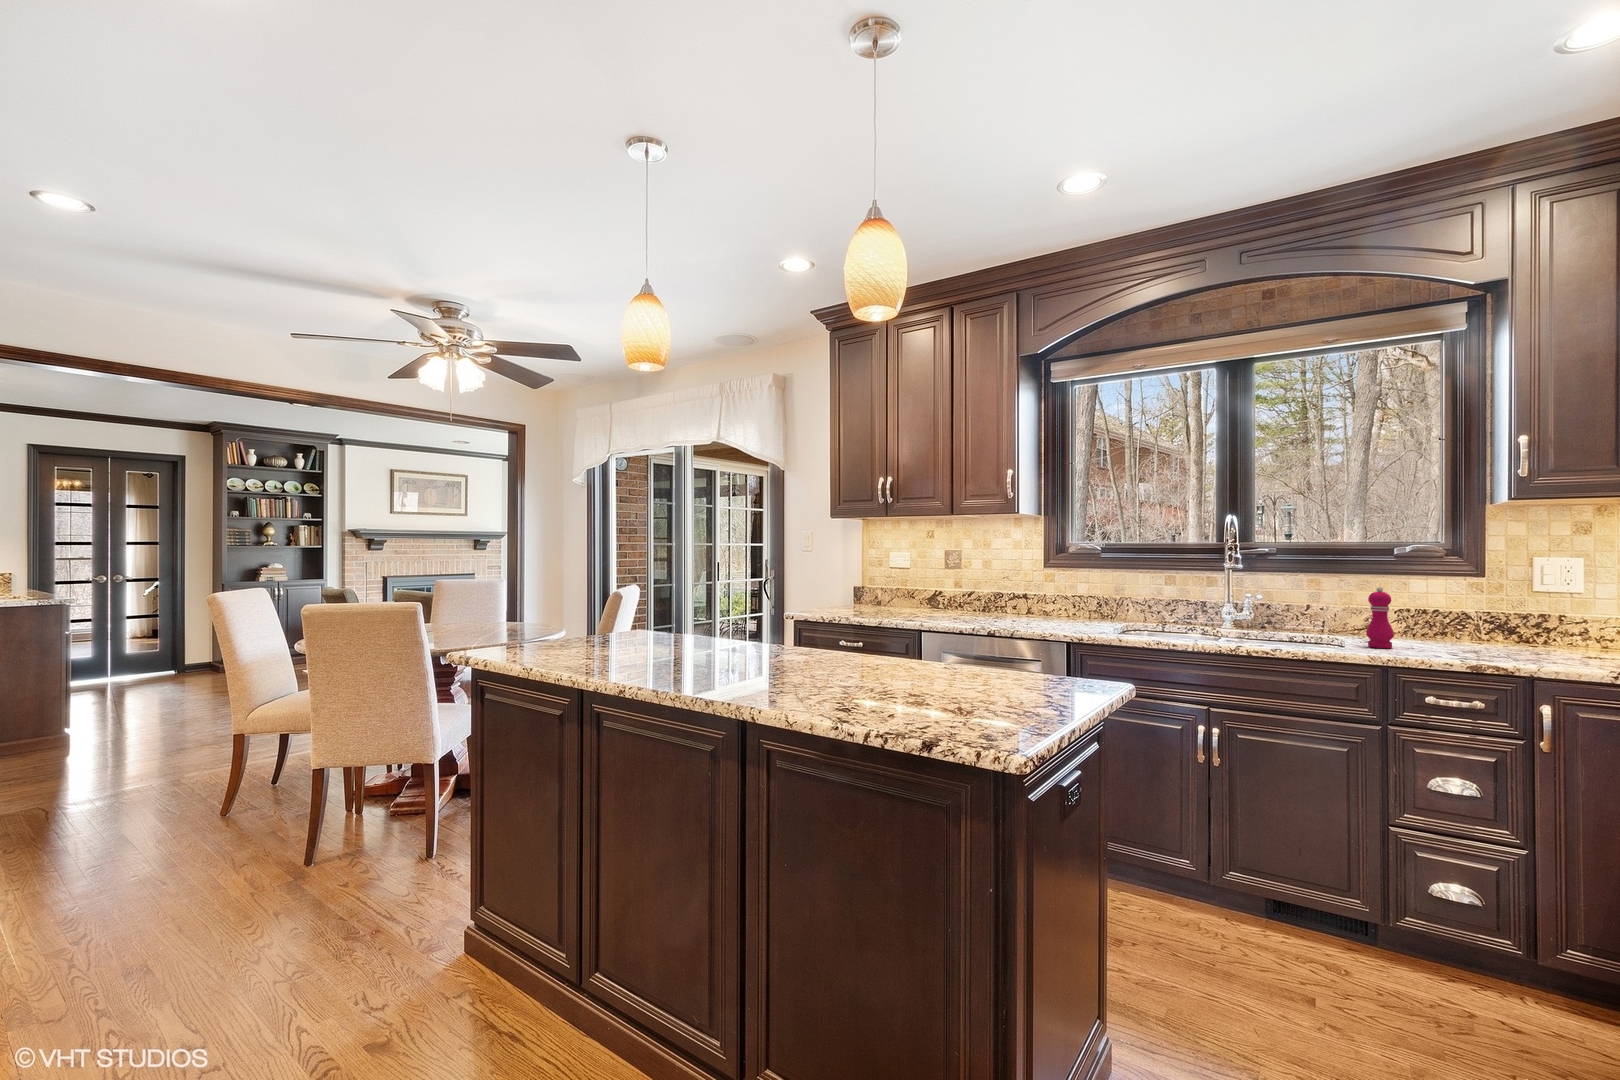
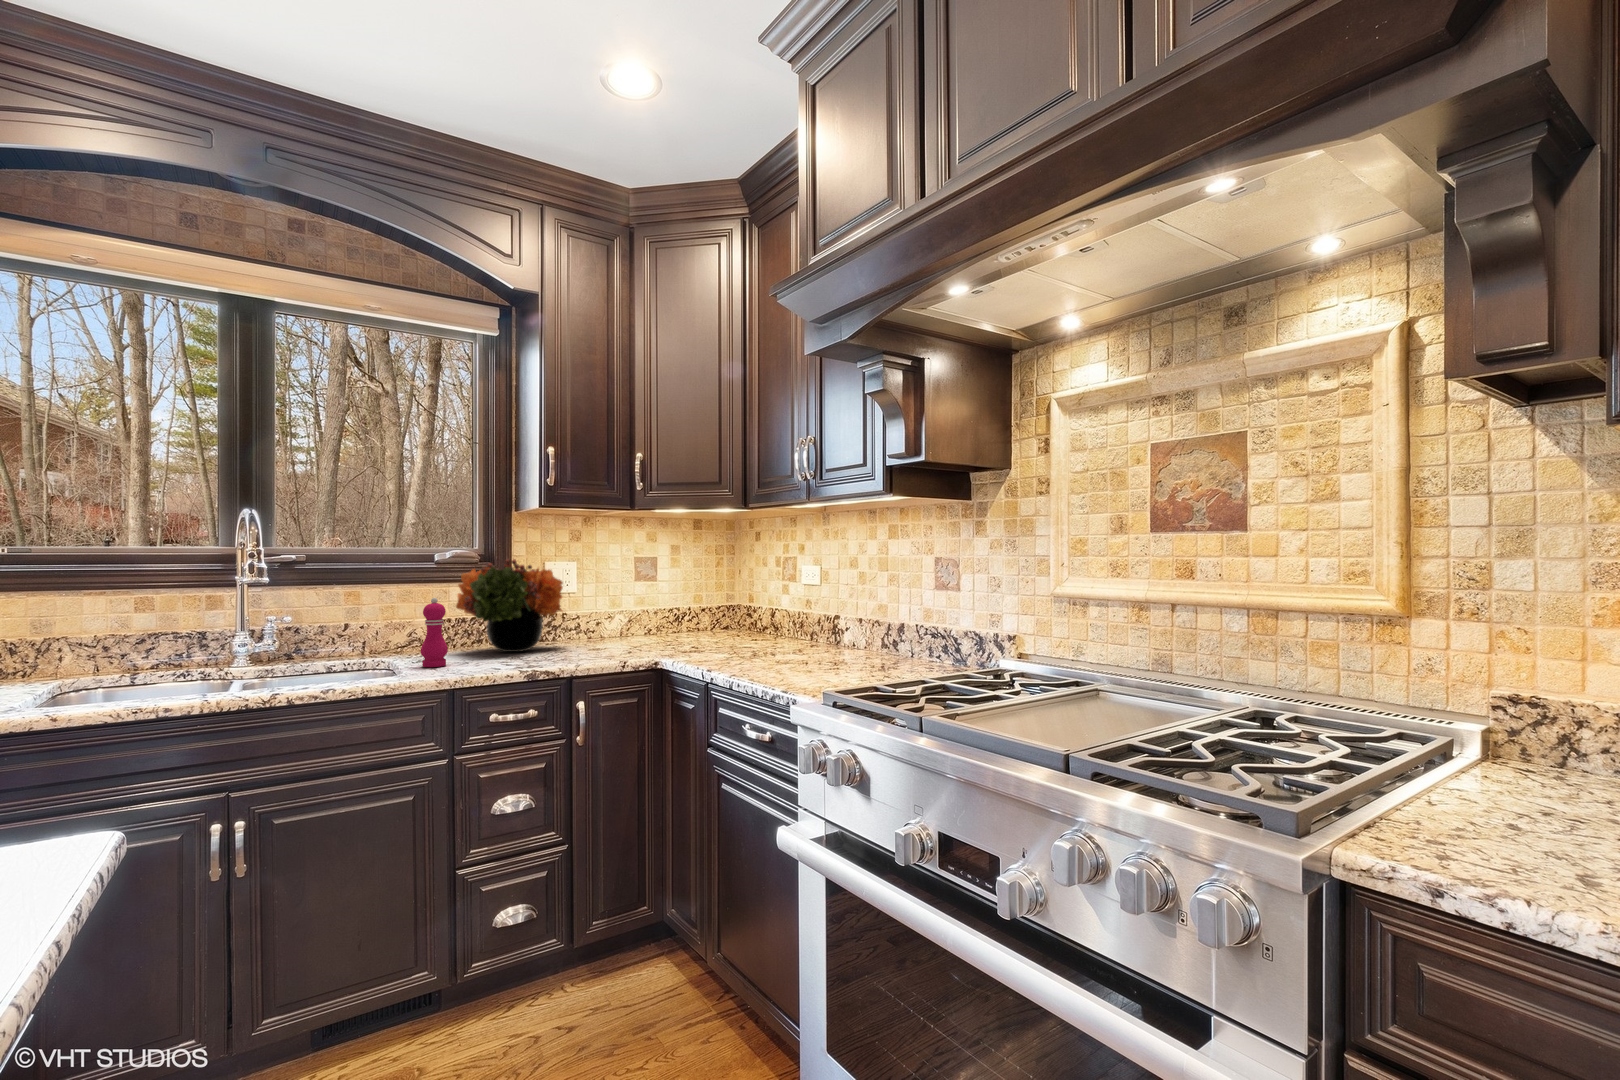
flower arrangement: none [1412,554,1556,648] -> present [456,559,563,652]

